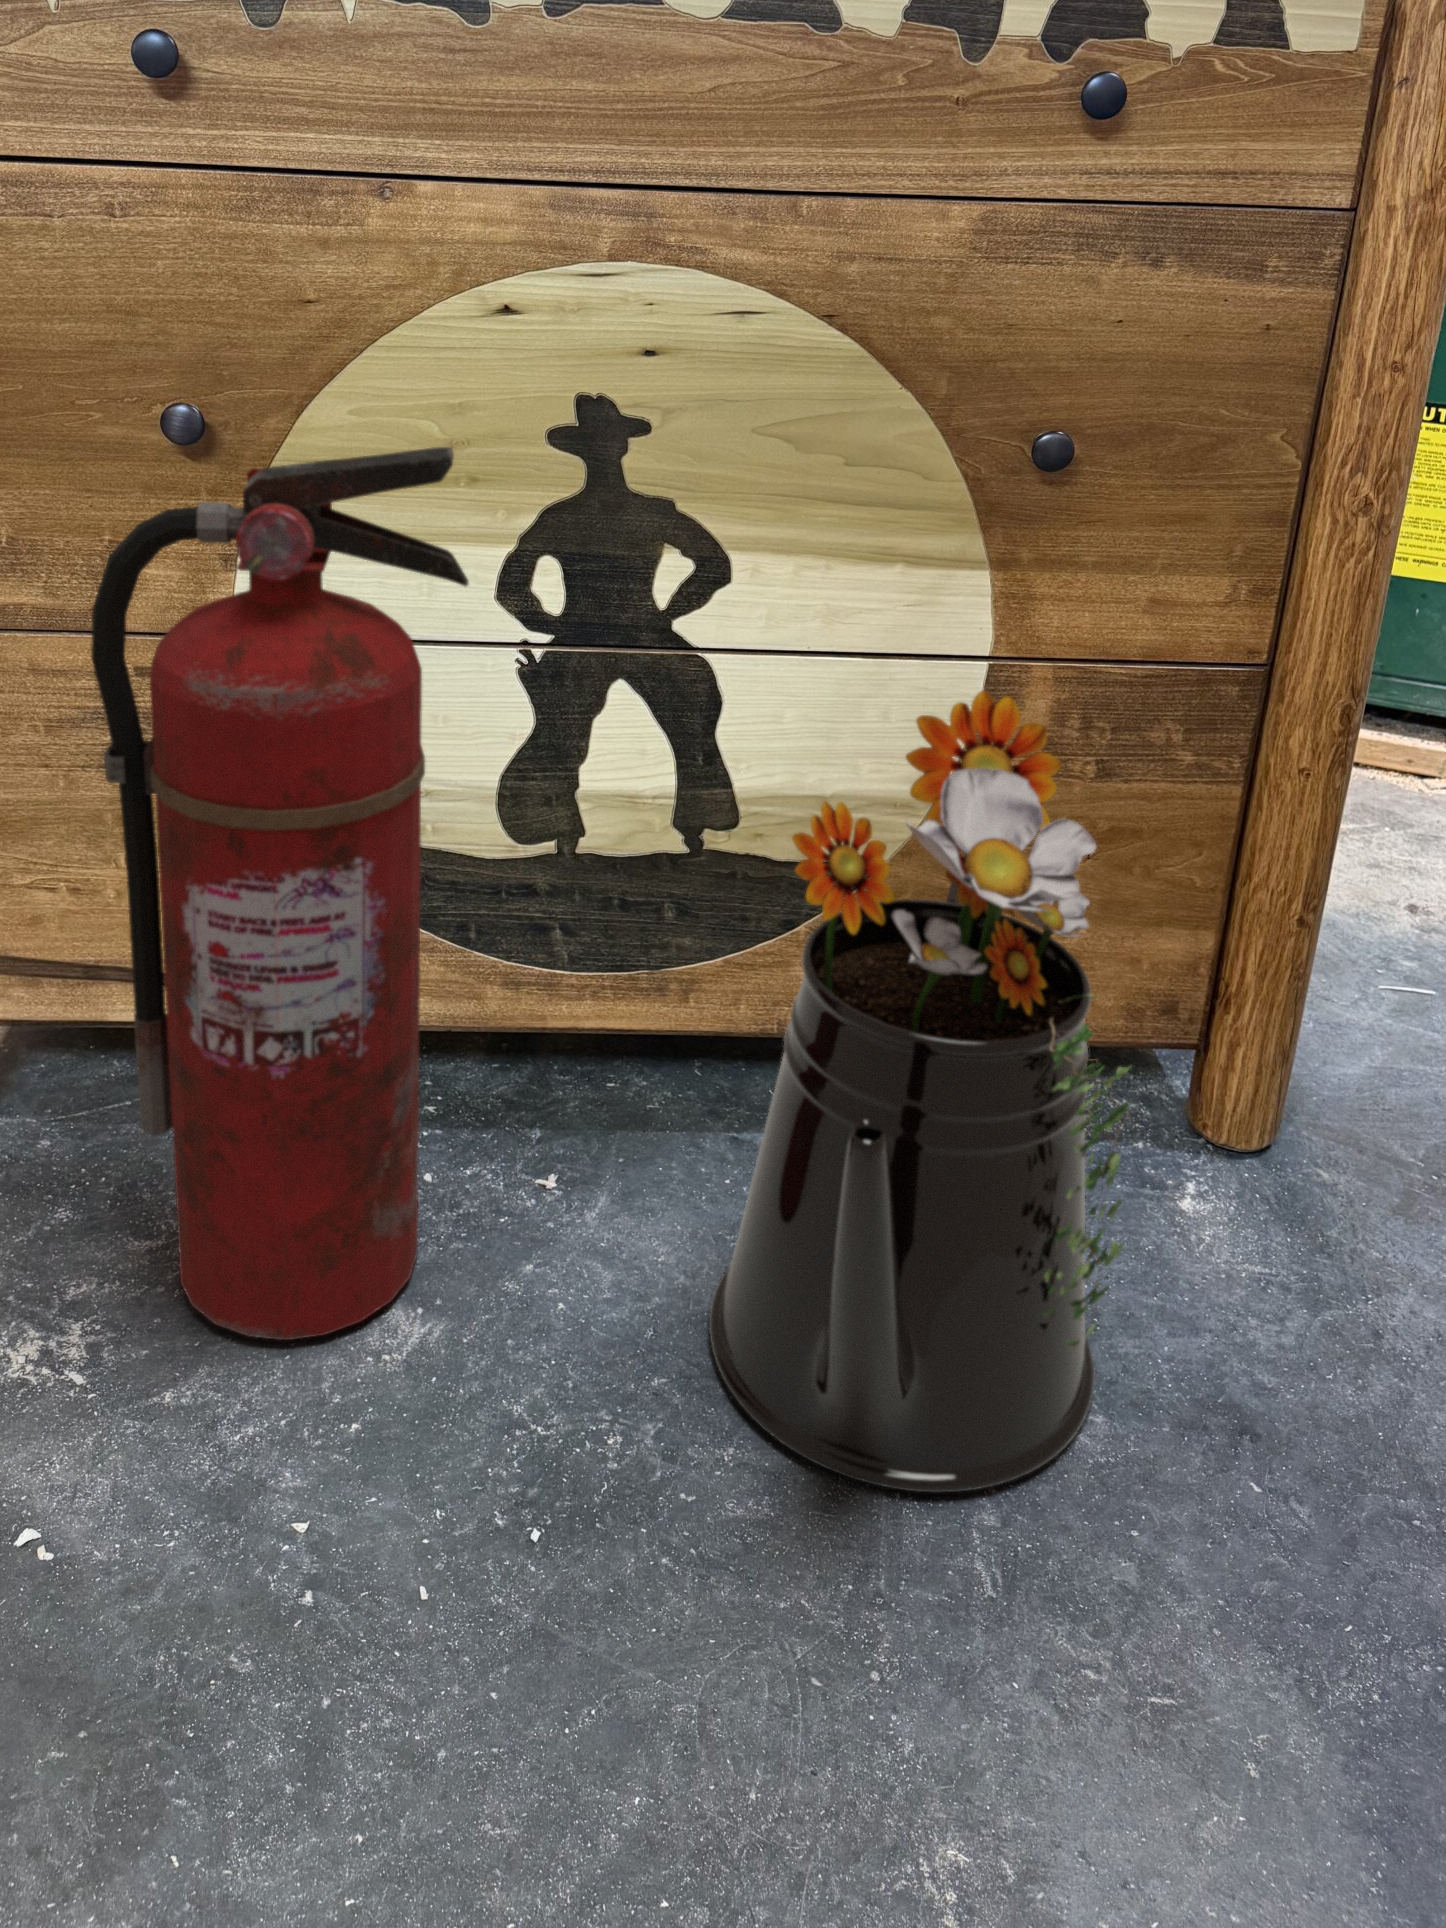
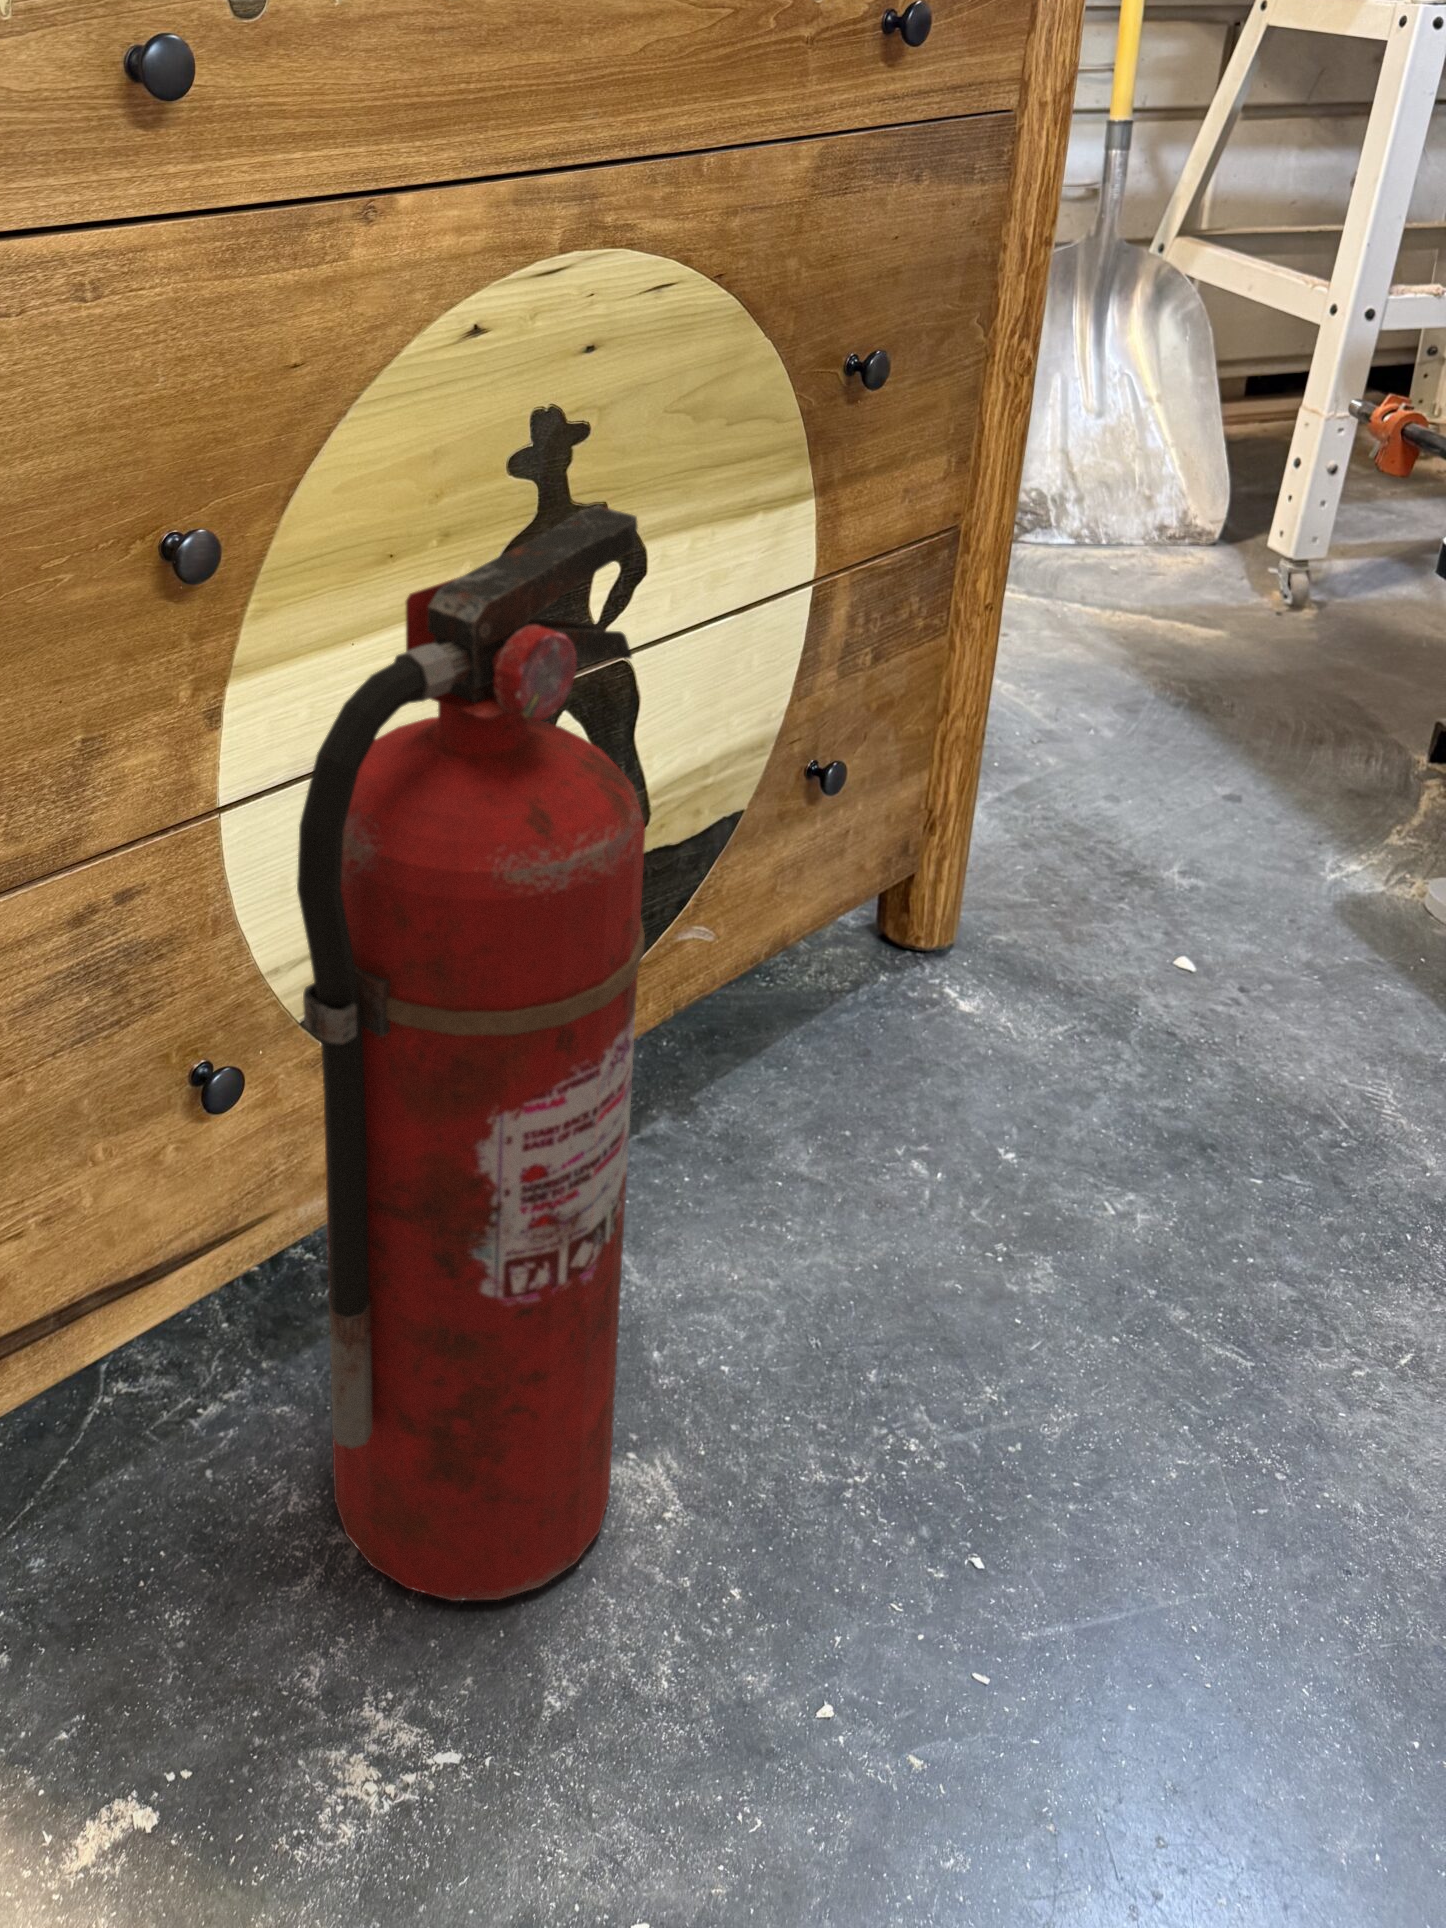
watering can: present [709,690,1130,1492] -> none [778,591,1253,1354]

